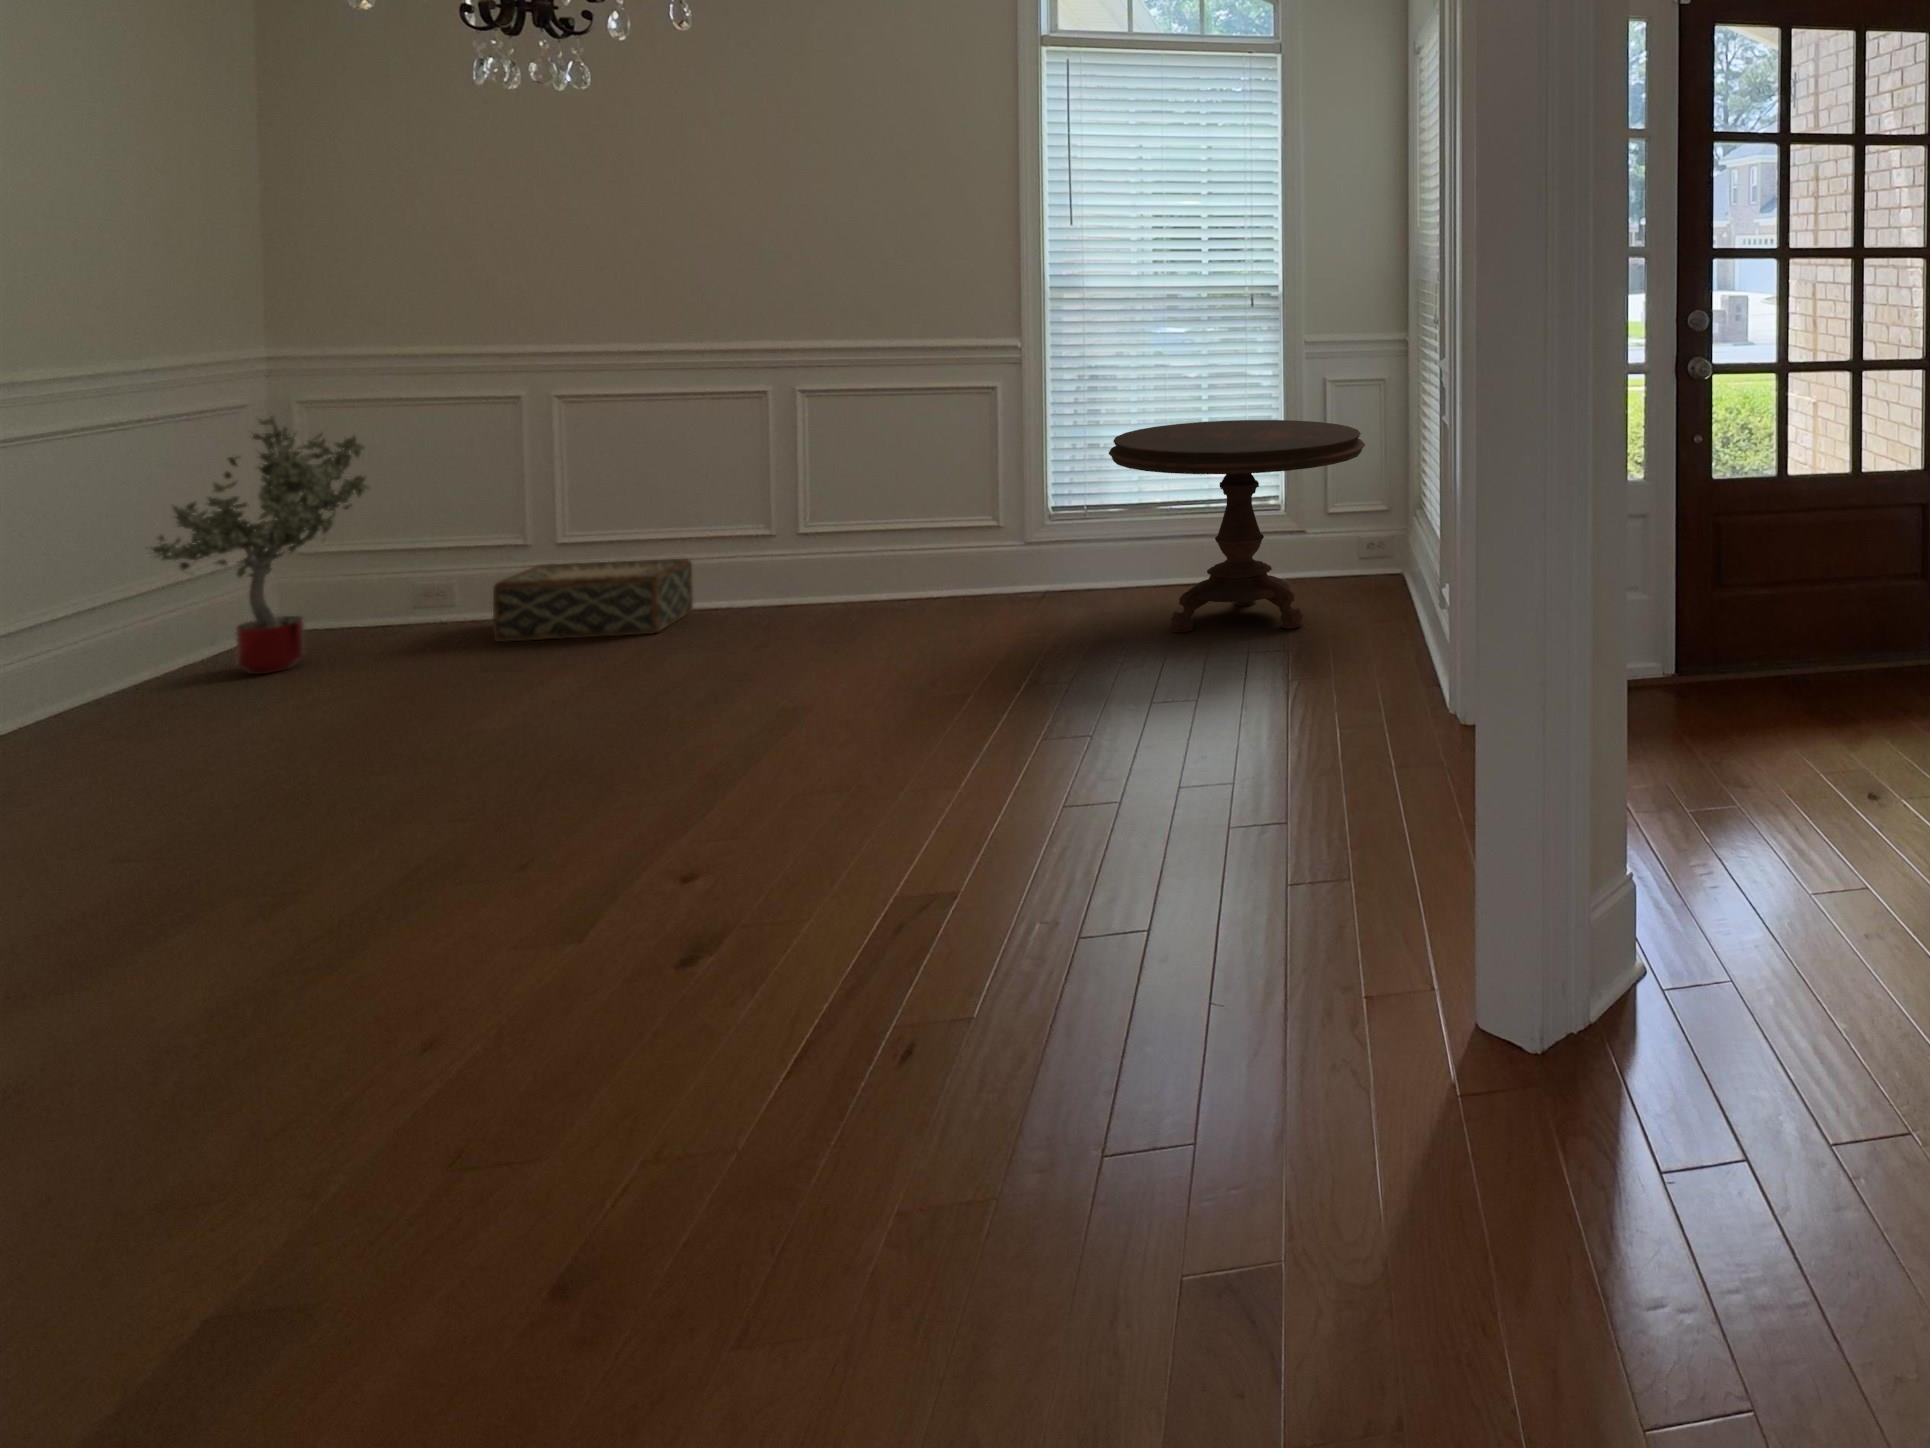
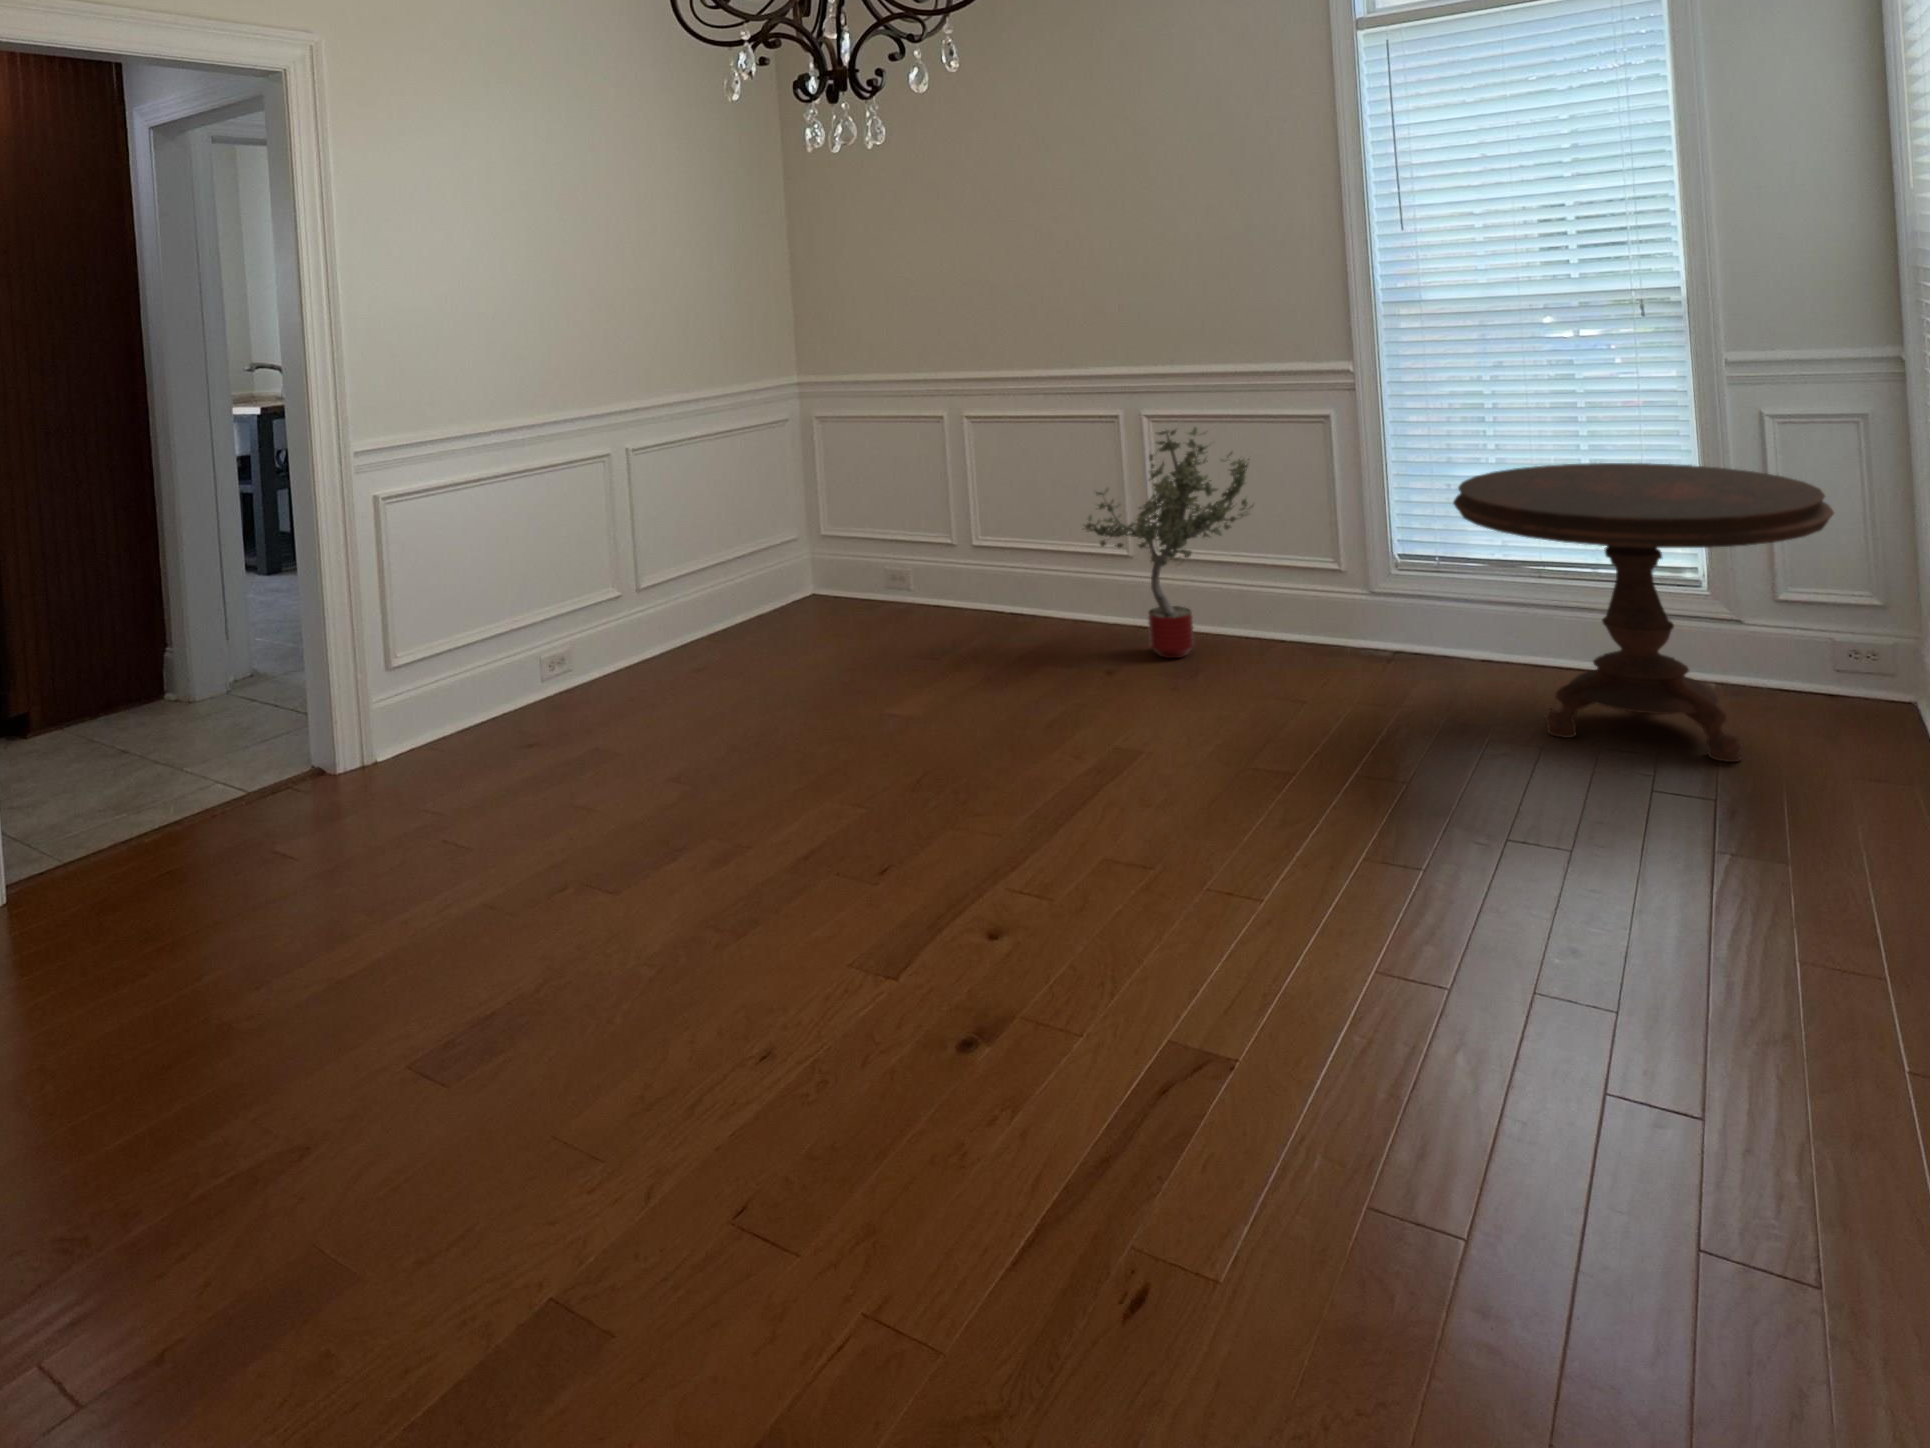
potted tree: present [152,416,369,674] -> present [1083,427,1253,658]
woven basket: present [493,559,693,642] -> none [925,563,1071,639]

